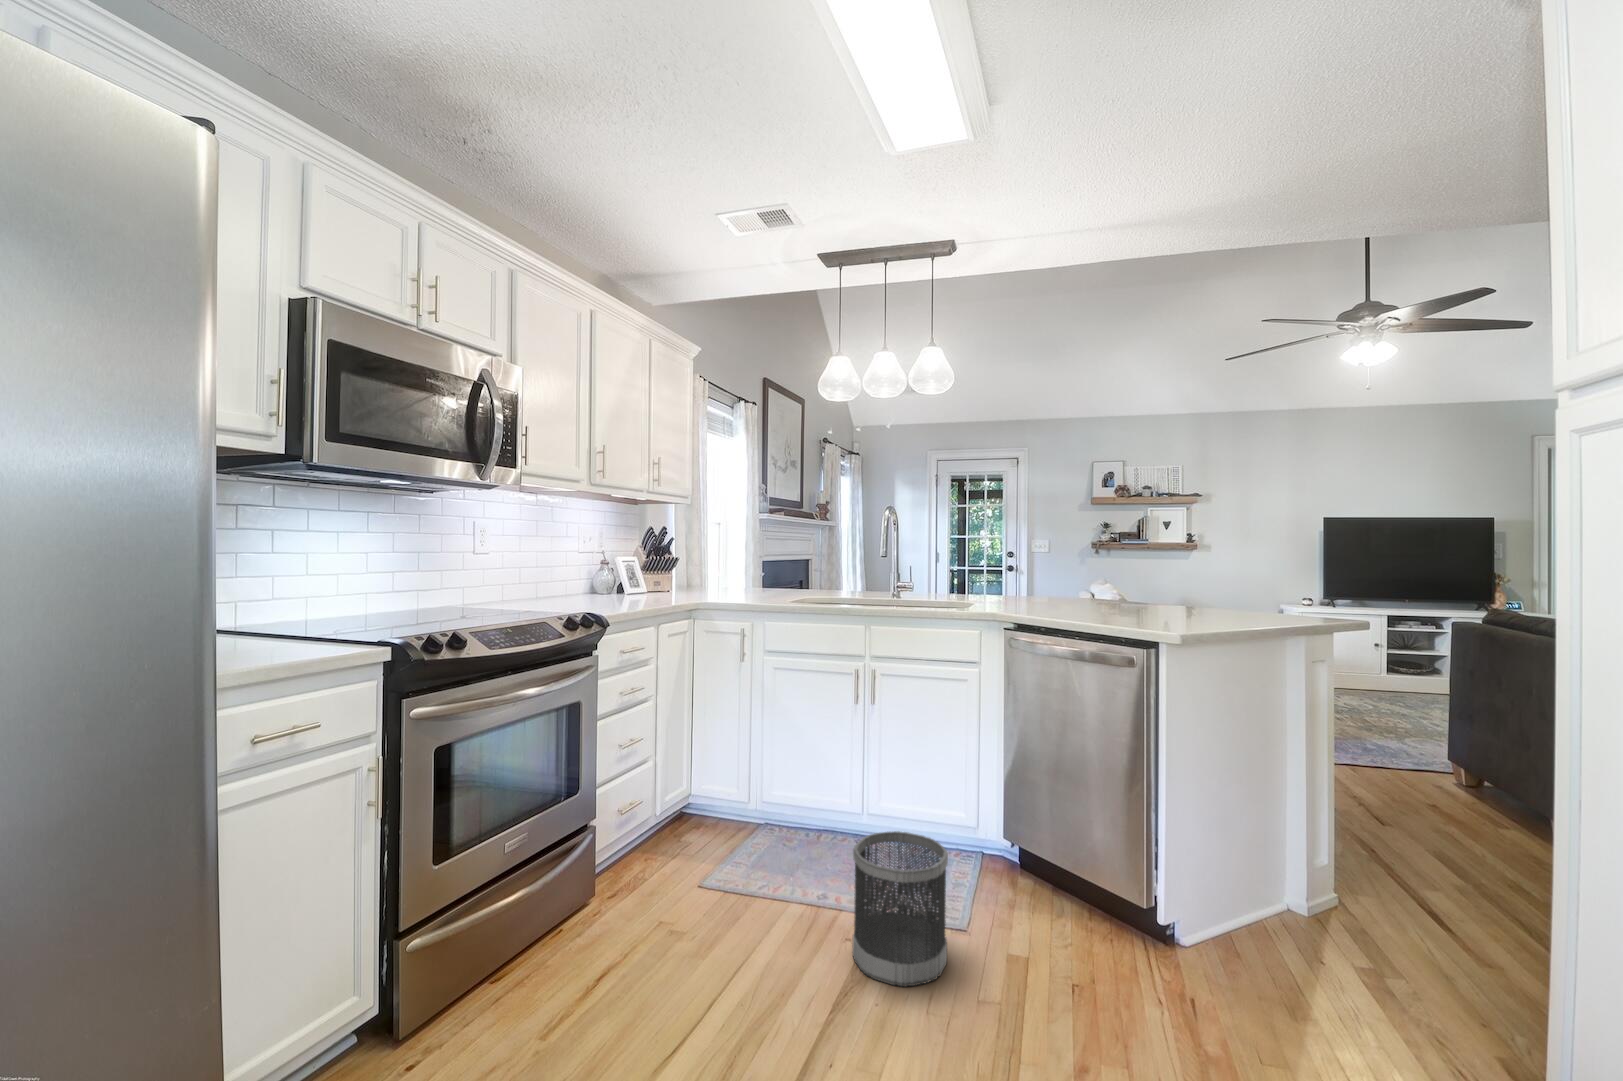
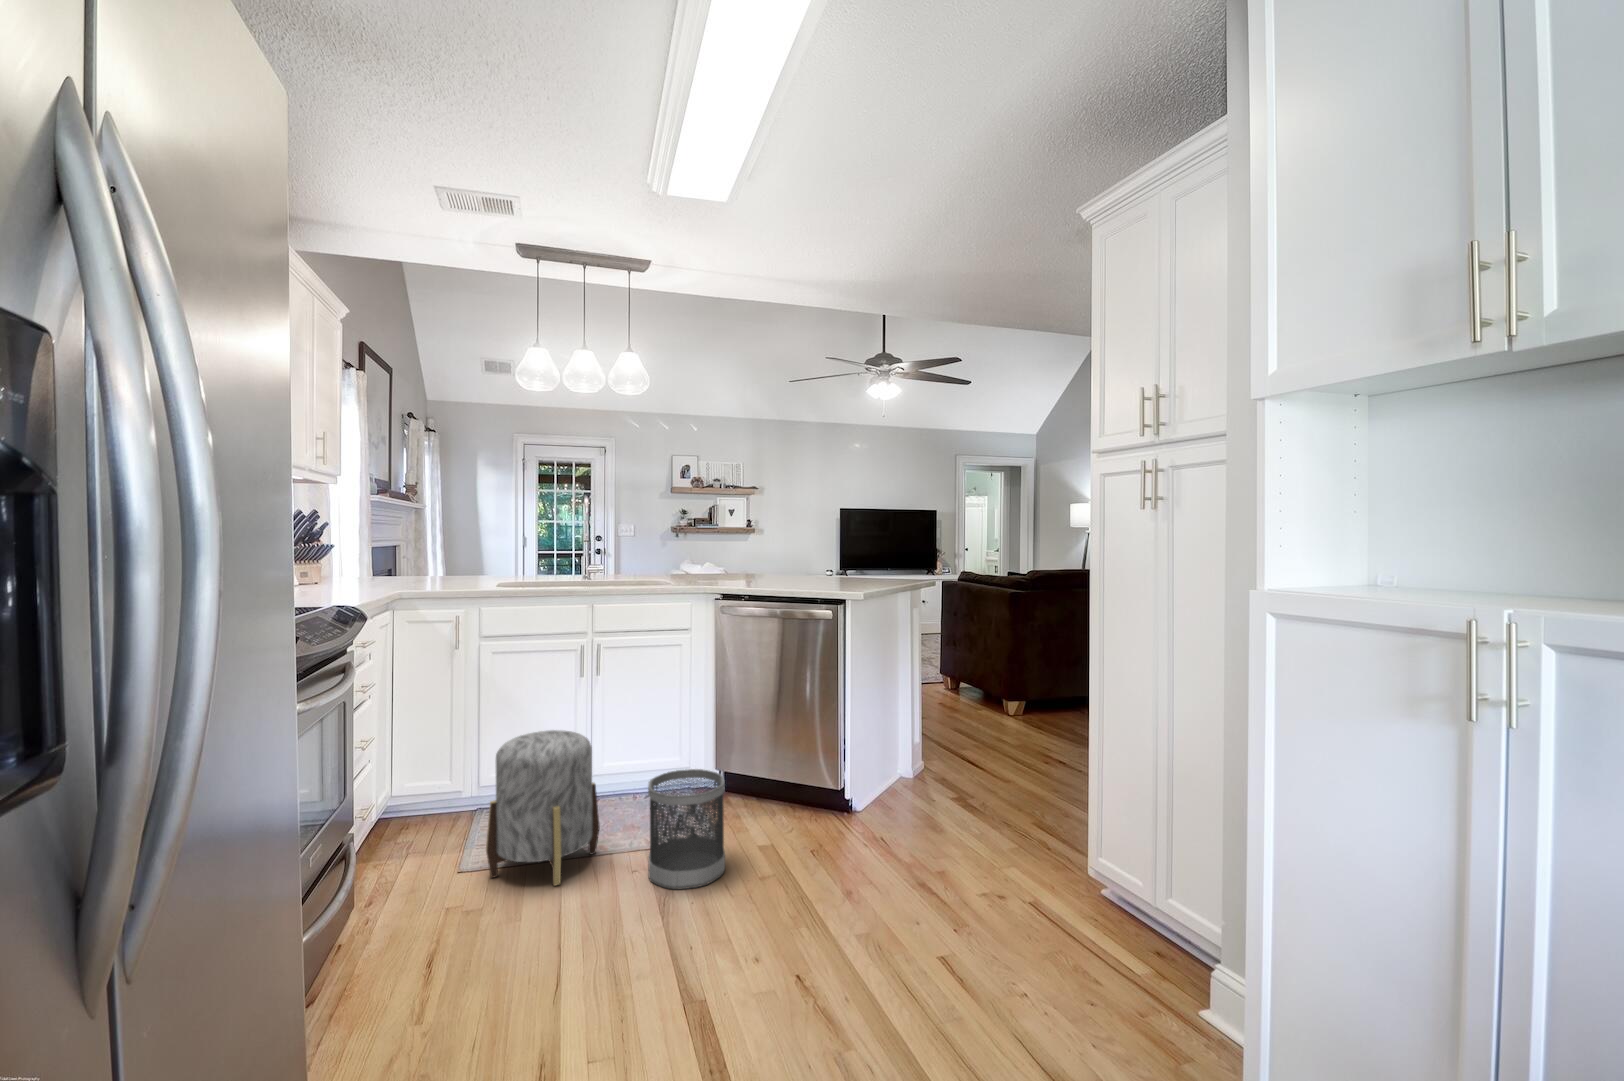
stool: none [722,754,833,922] -> present [486,730,600,886]

